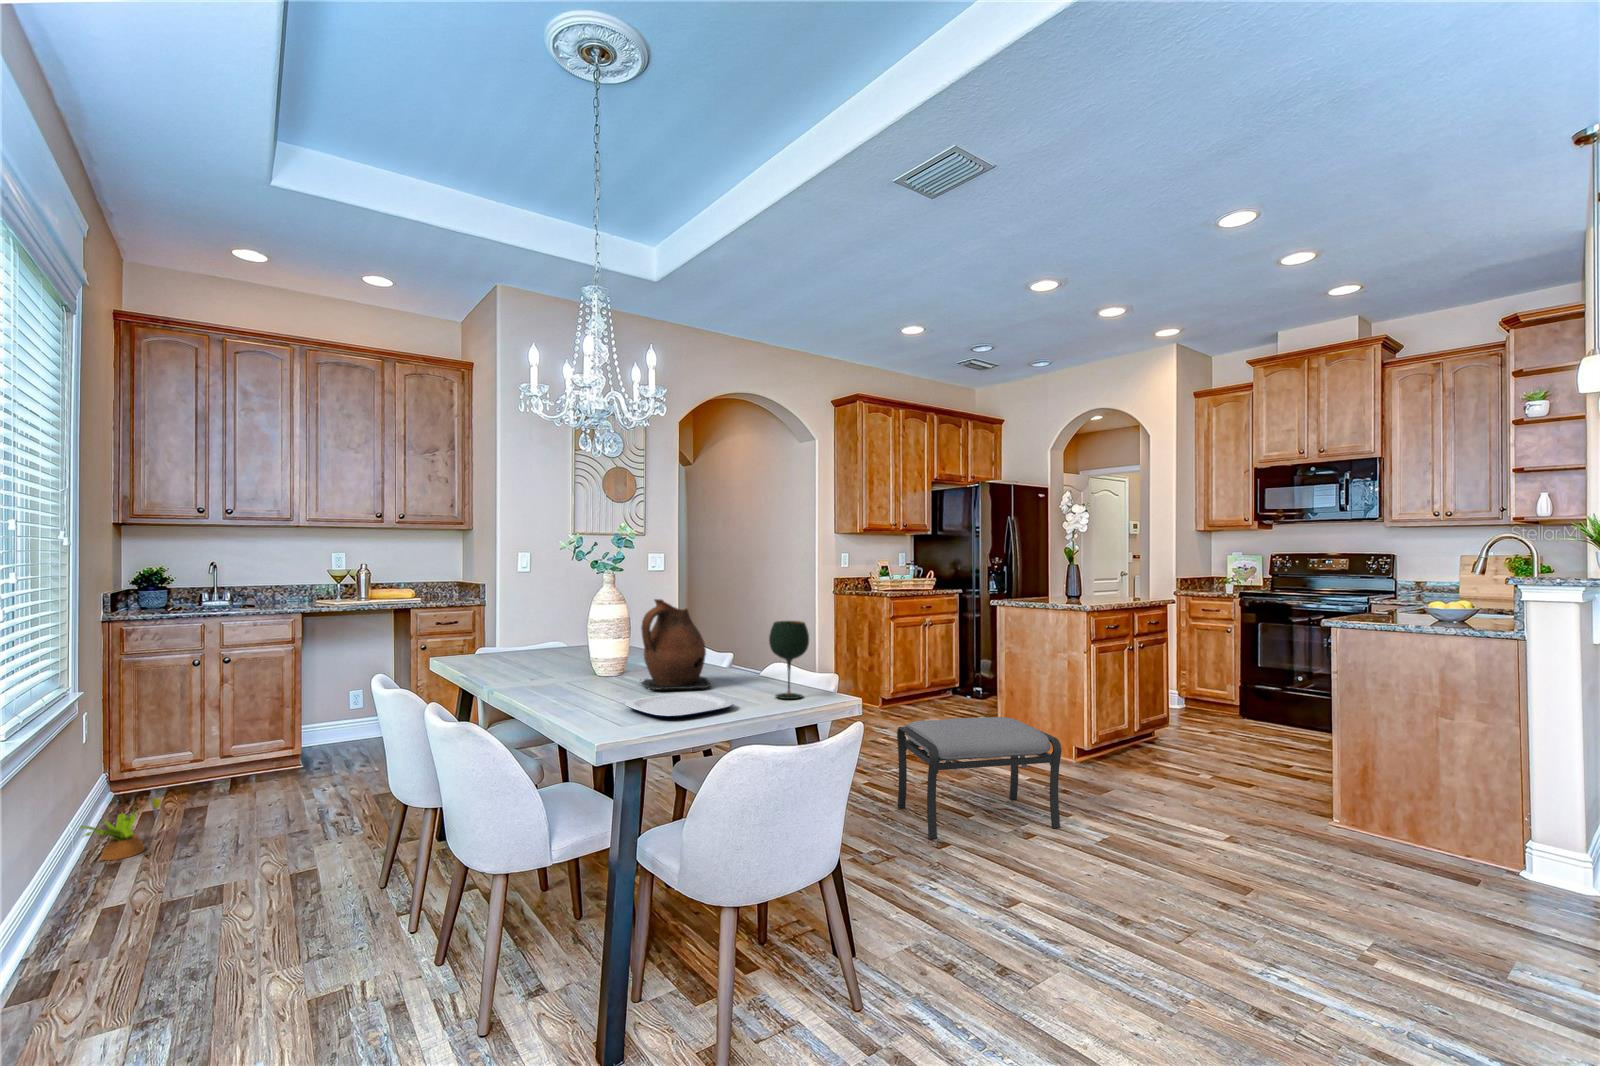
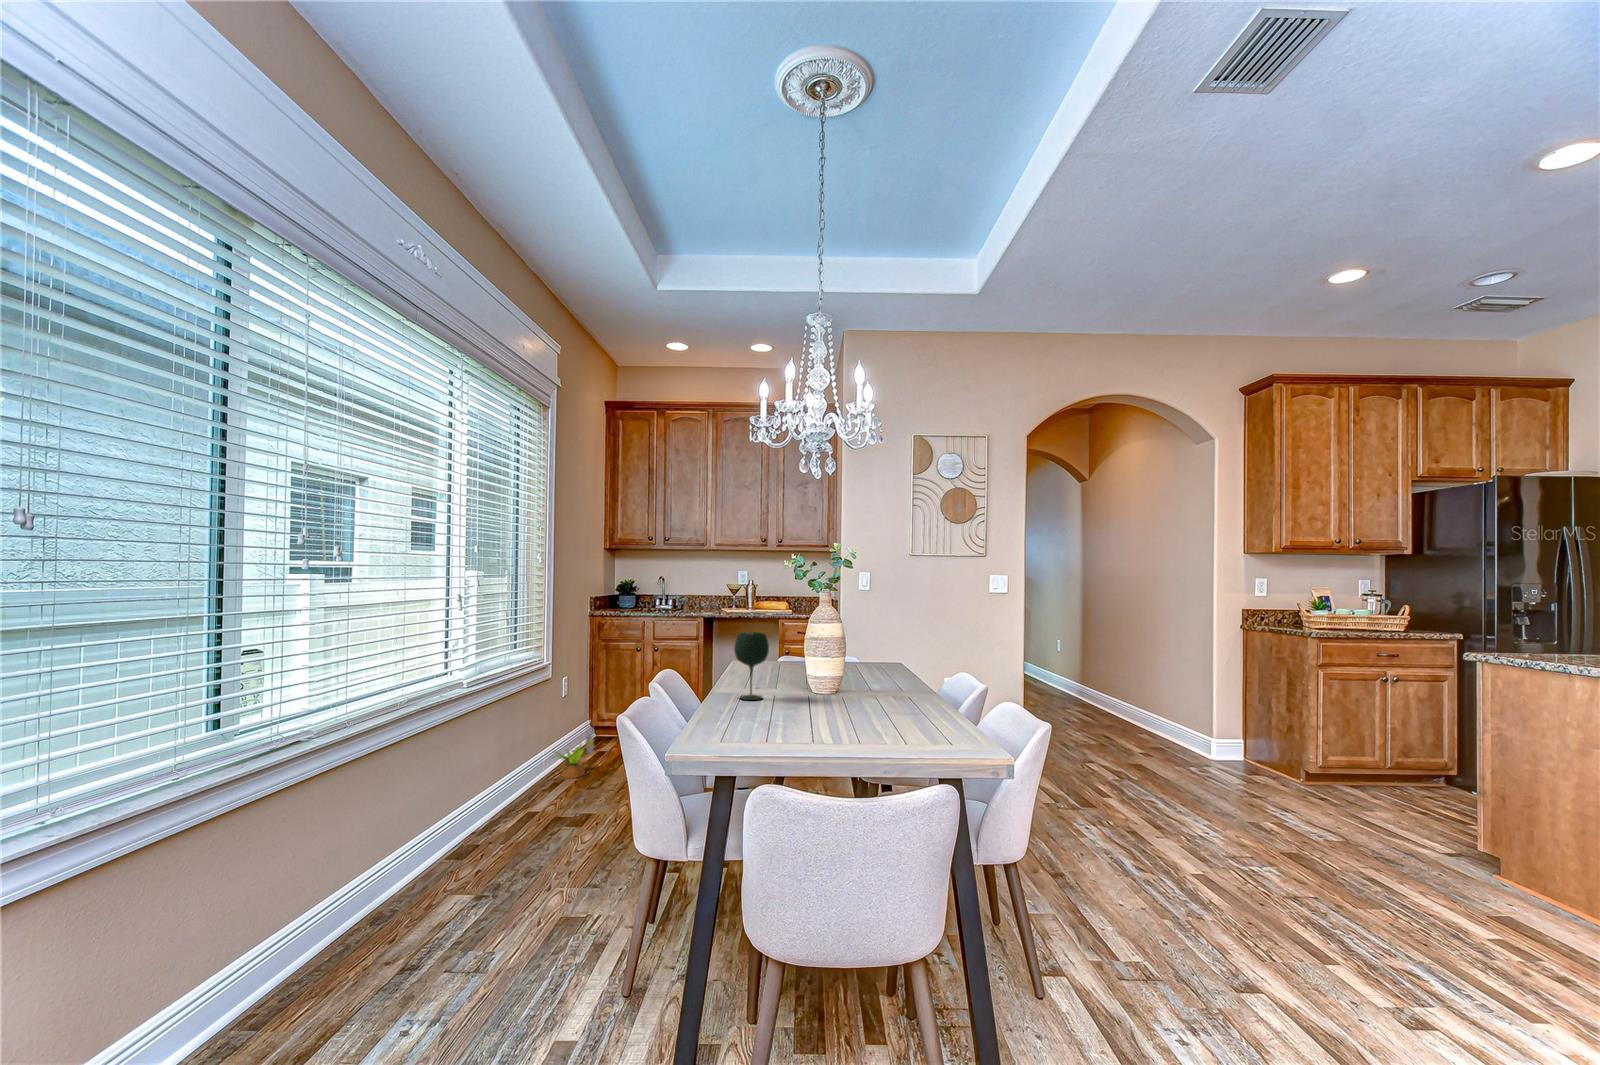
ceramic pitcher: present [641,599,711,690] -> none [807,621,889,720]
wine glass: present [769,621,809,699] -> present [734,632,769,700]
plate: present [625,692,734,717] -> none [745,719,842,743]
ottoman: present [897,717,1061,839] -> none [1219,807,1499,1035]

